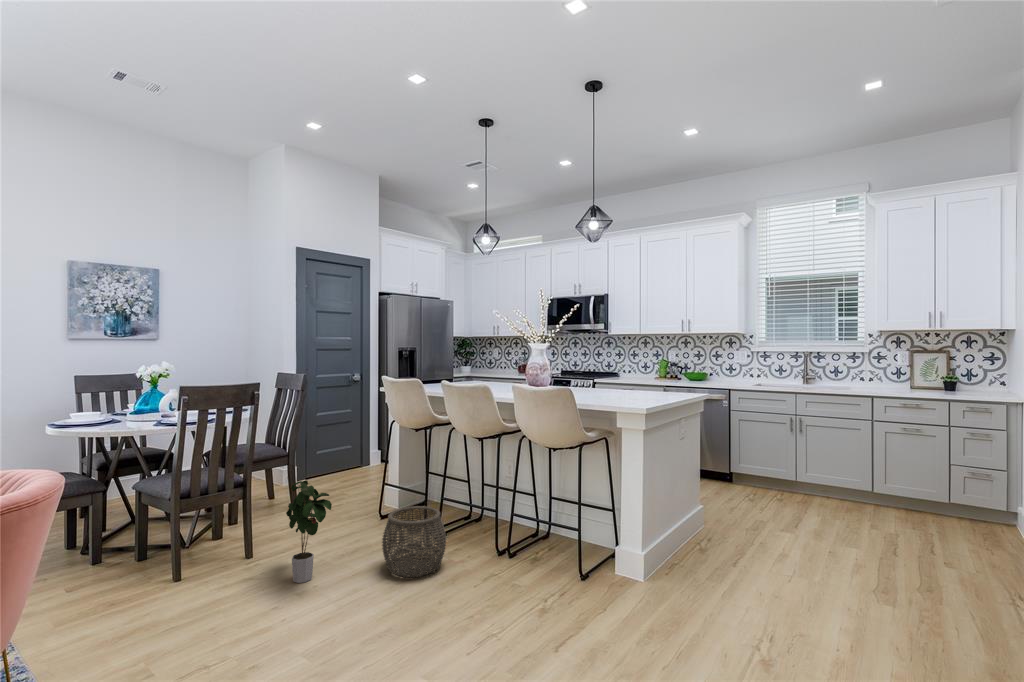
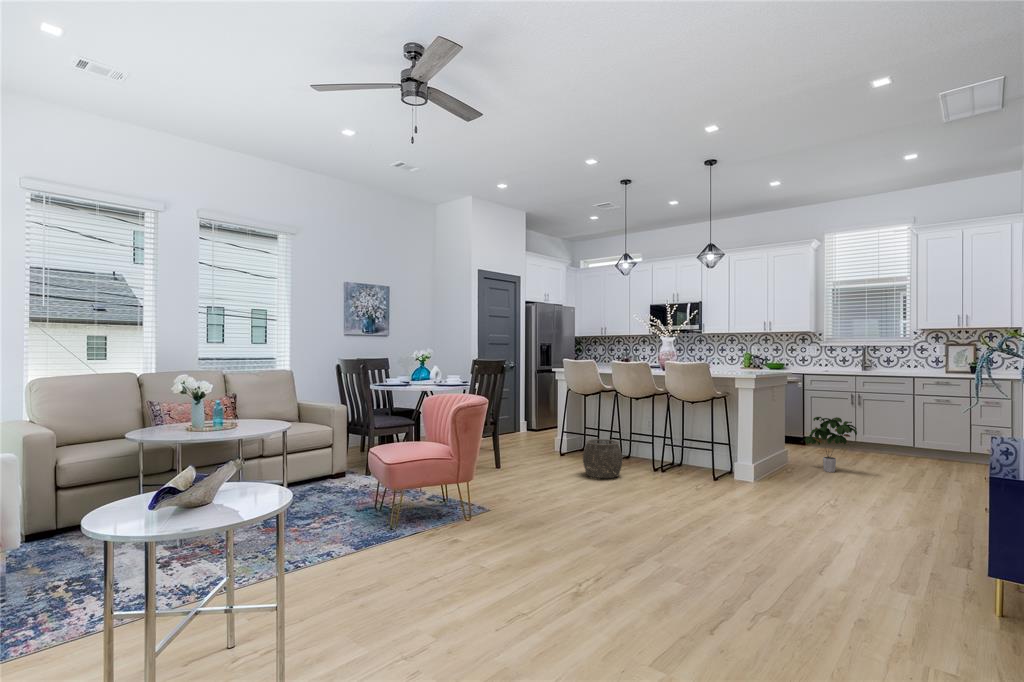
potted plant: present [286,480,332,583] -> present [804,417,857,472]

